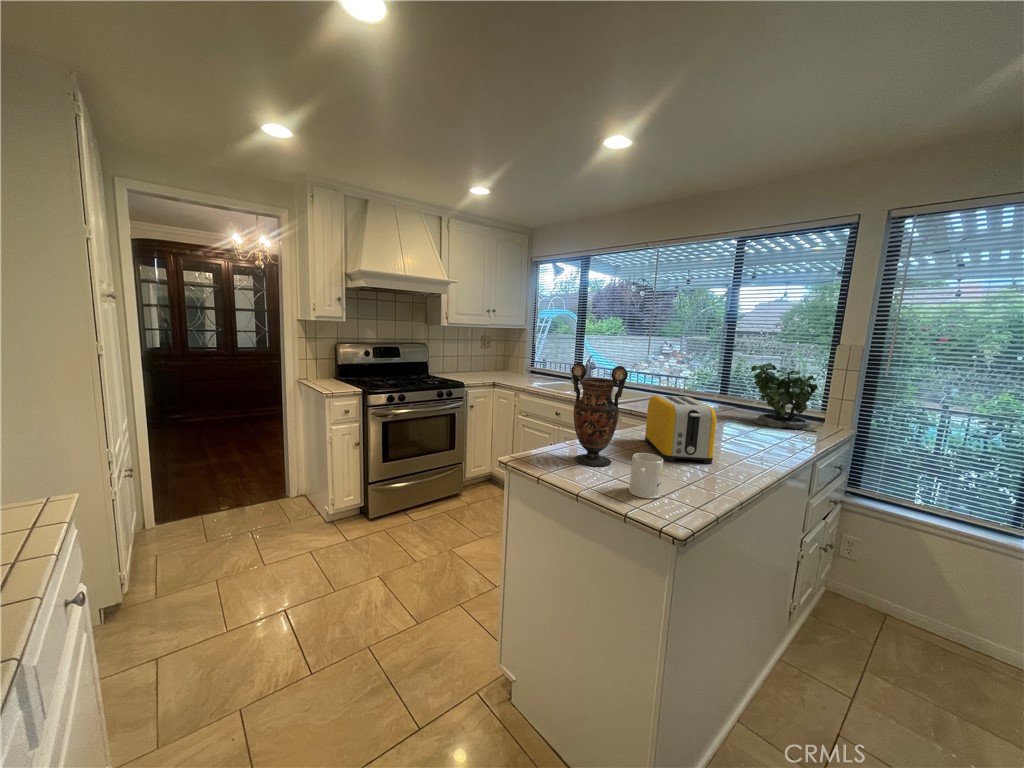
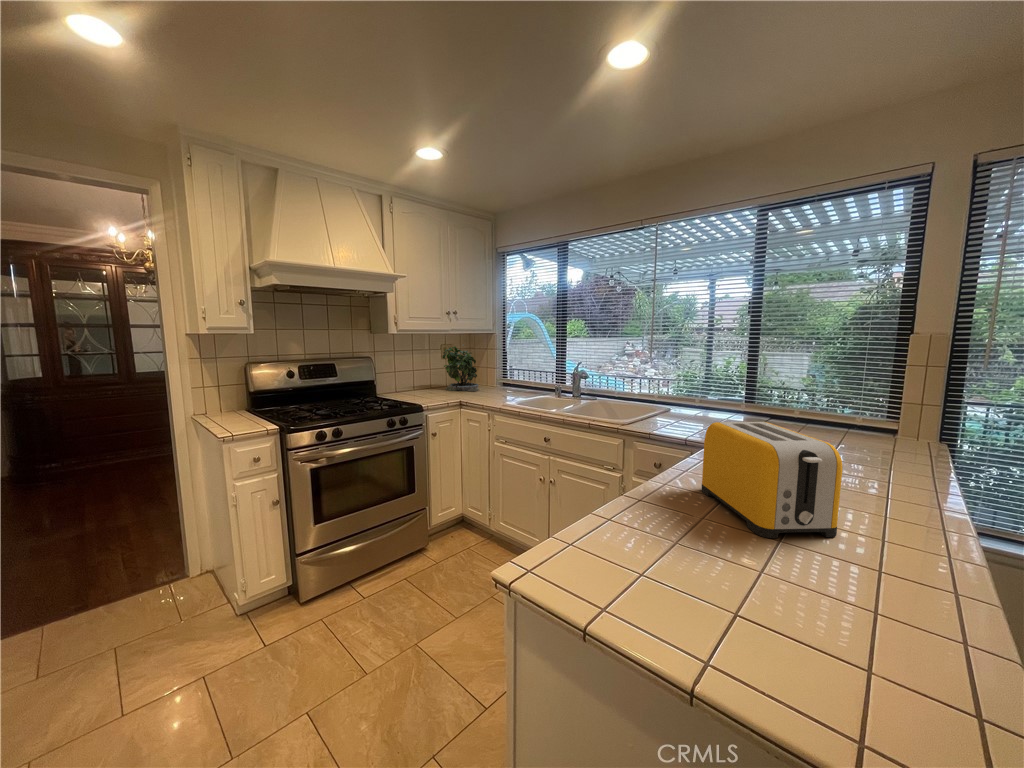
potted plant: present [751,361,818,432] -> present [442,346,479,391]
vase: present [571,363,628,466] -> none [604,383,712,569]
mug: present [629,453,663,499] -> none [760,561,841,671]

